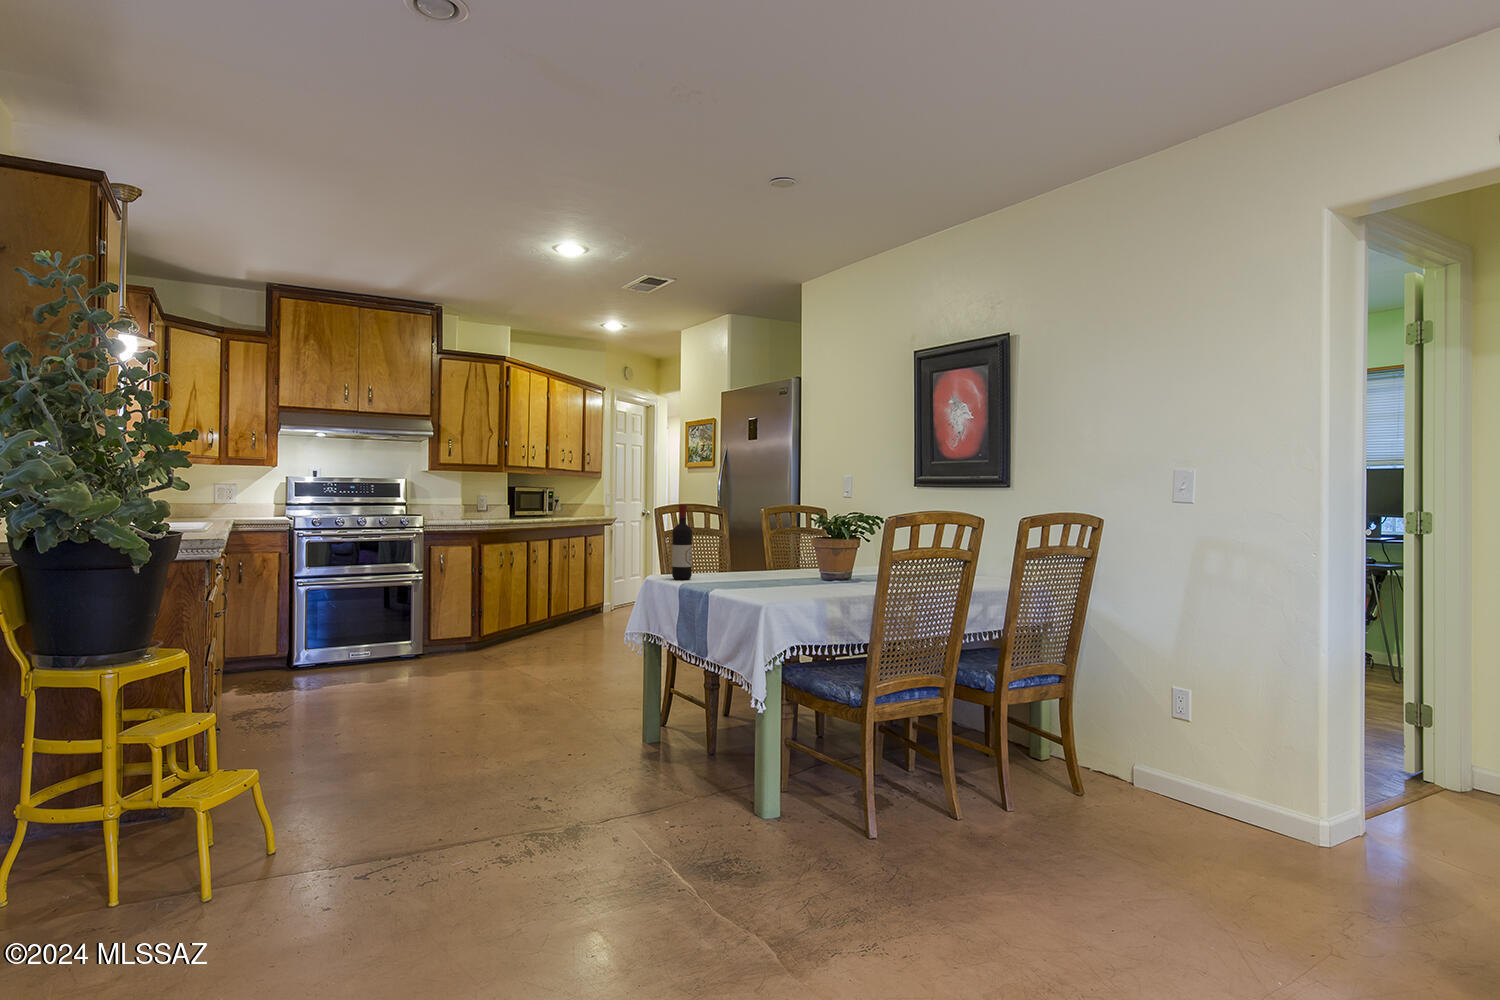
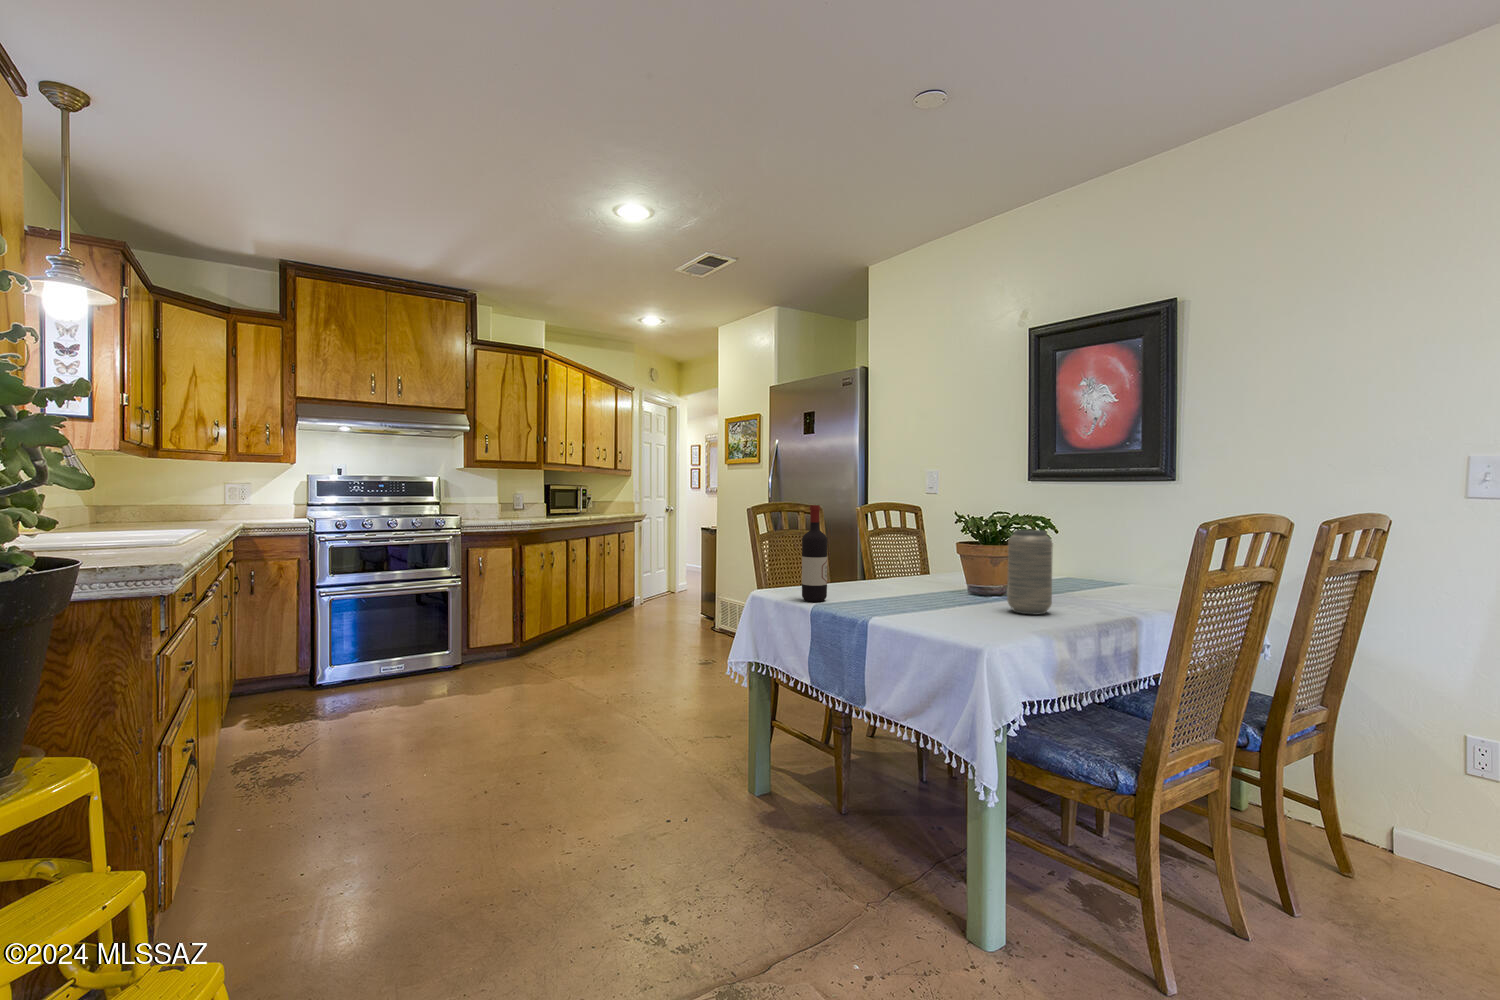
vase: none [814,524,846,587] -> present [1007,530,1053,615]

